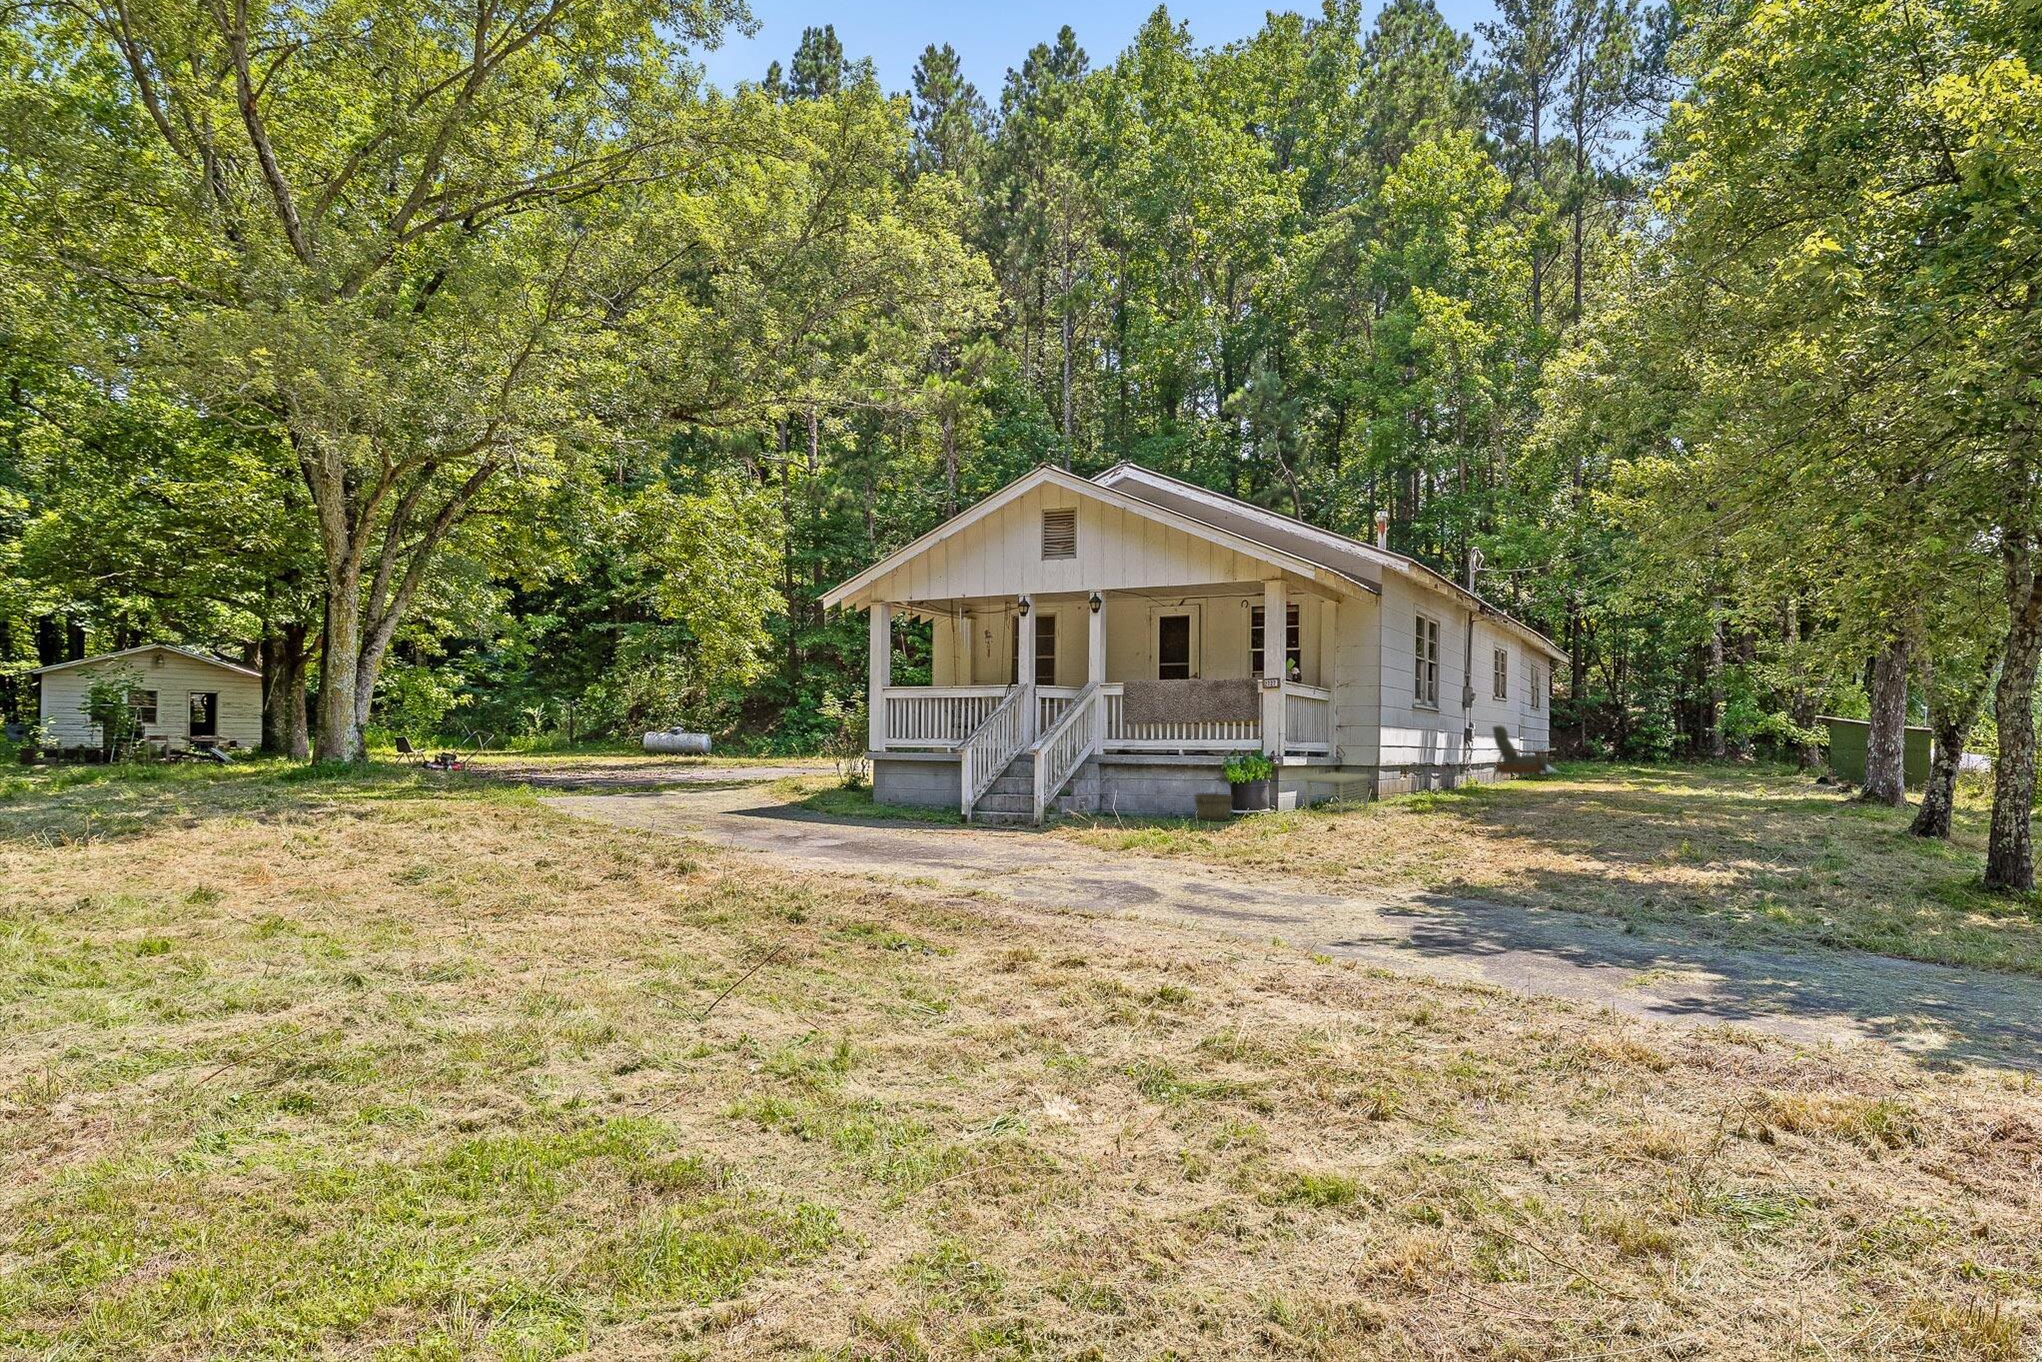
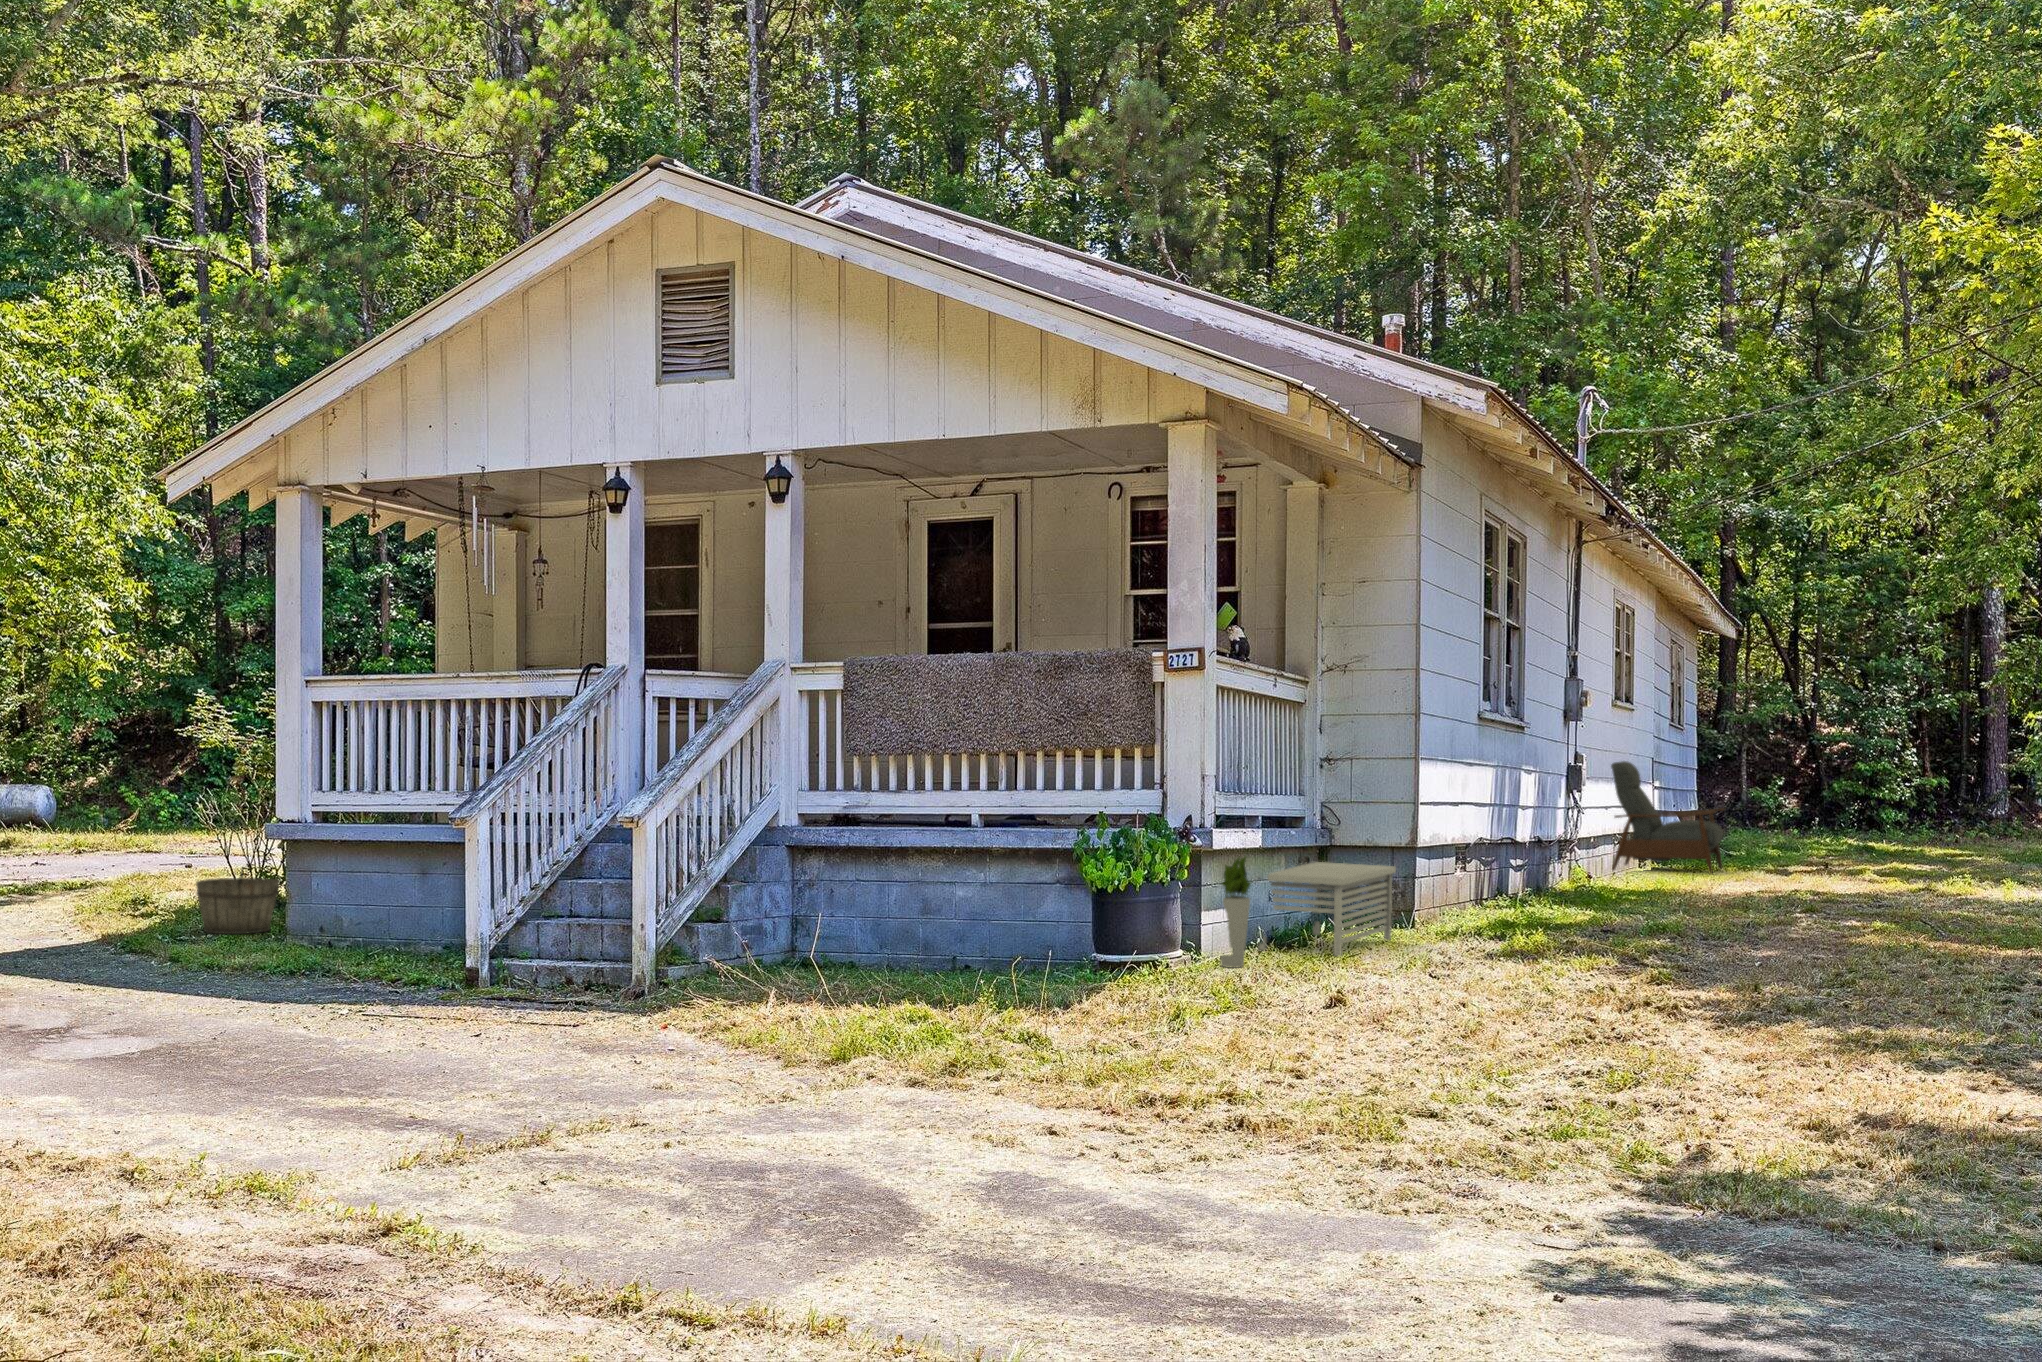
planter: none [1283,769,1302,818] -> present [1220,856,1251,968]
wooden bucket: present [1195,793,1233,821] -> present [196,864,280,934]

